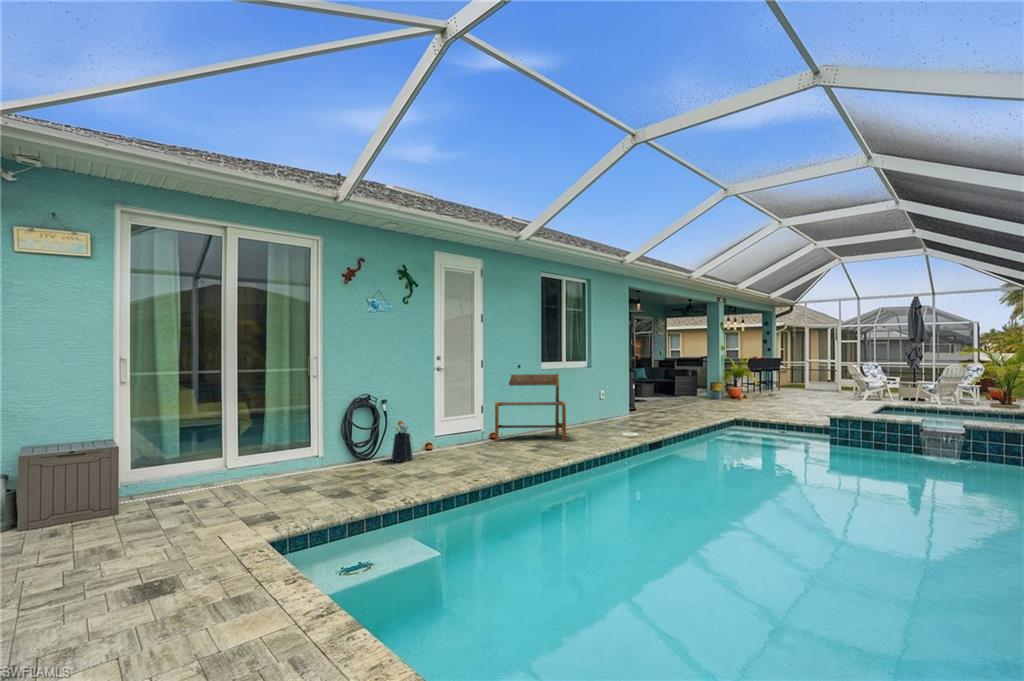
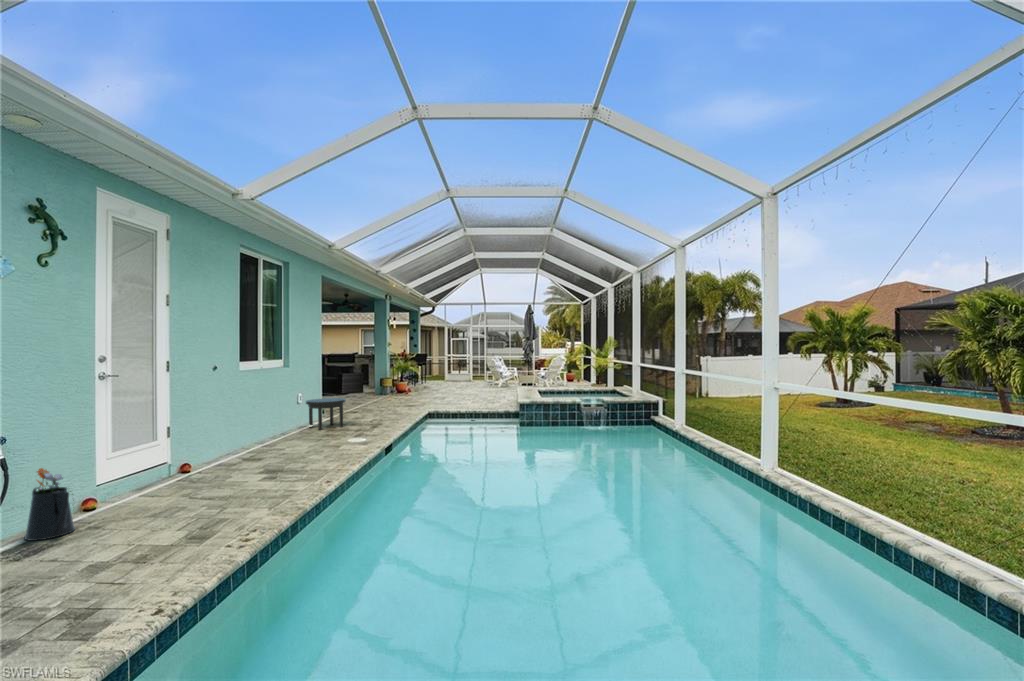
bench: present [495,374,566,442] -> none [179,376,294,478]
side table: none [607,395,640,422] -> present [306,398,346,430]

